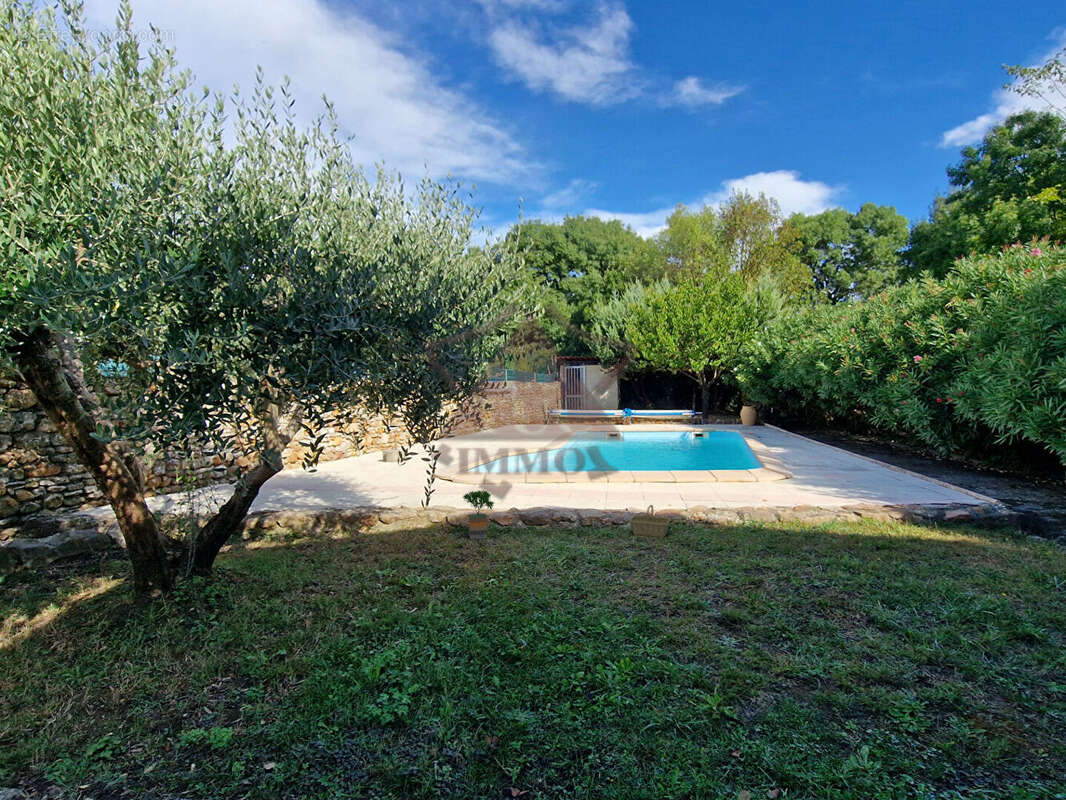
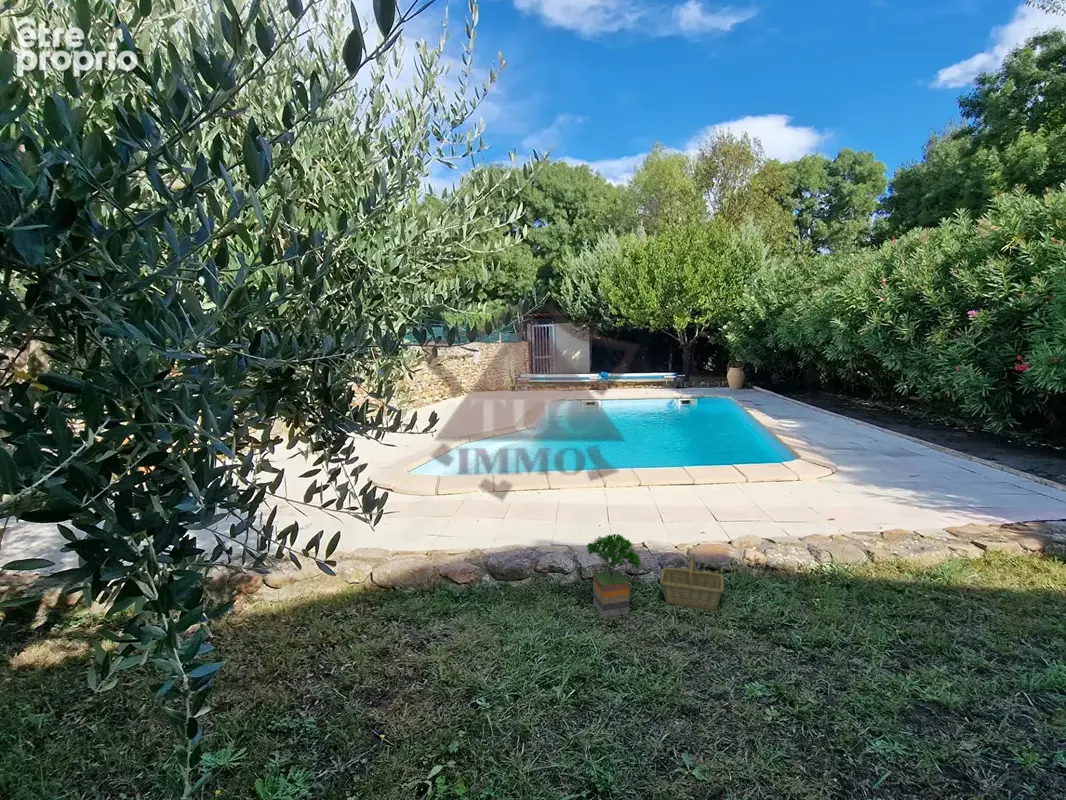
potted tree: present [463,490,494,539] -> present [586,534,641,618]

